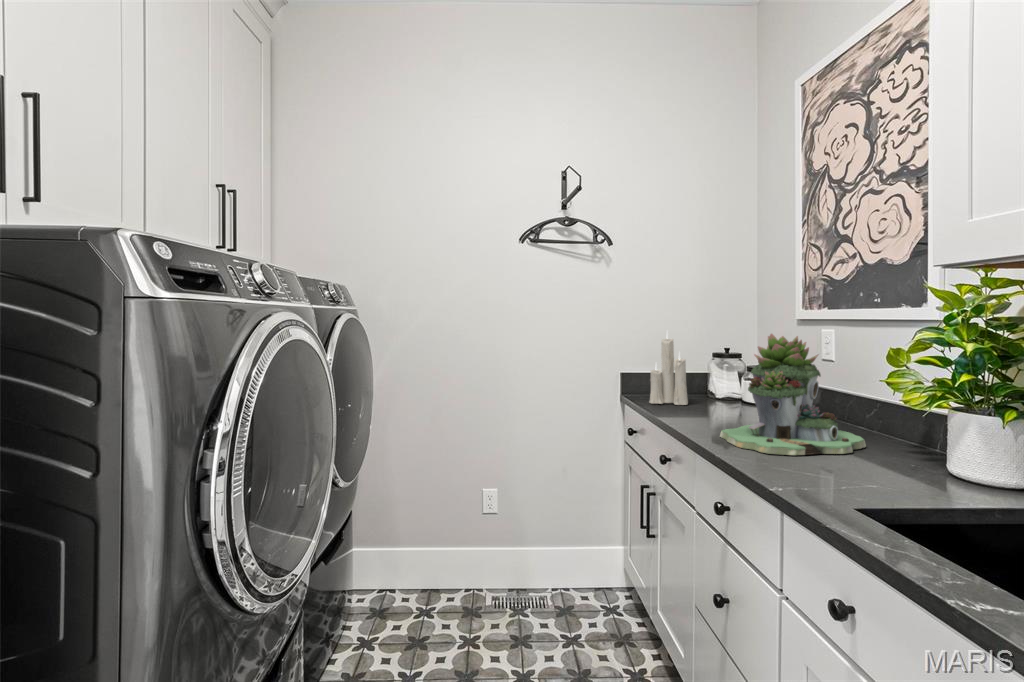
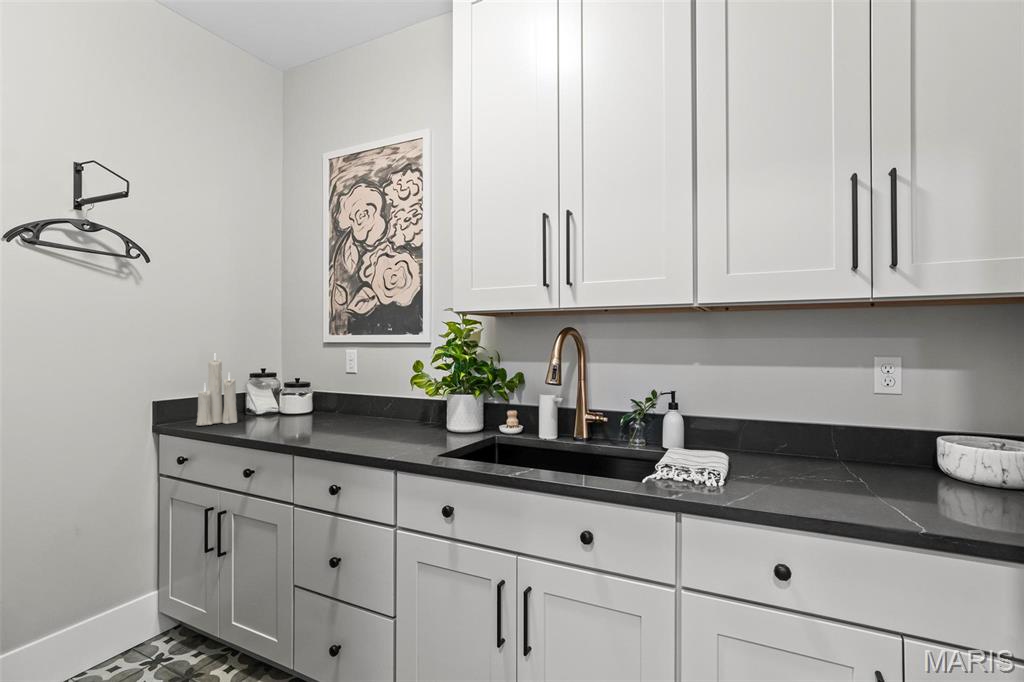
succulent planter: present [720,334,866,455] -> none [304,352,402,441]

